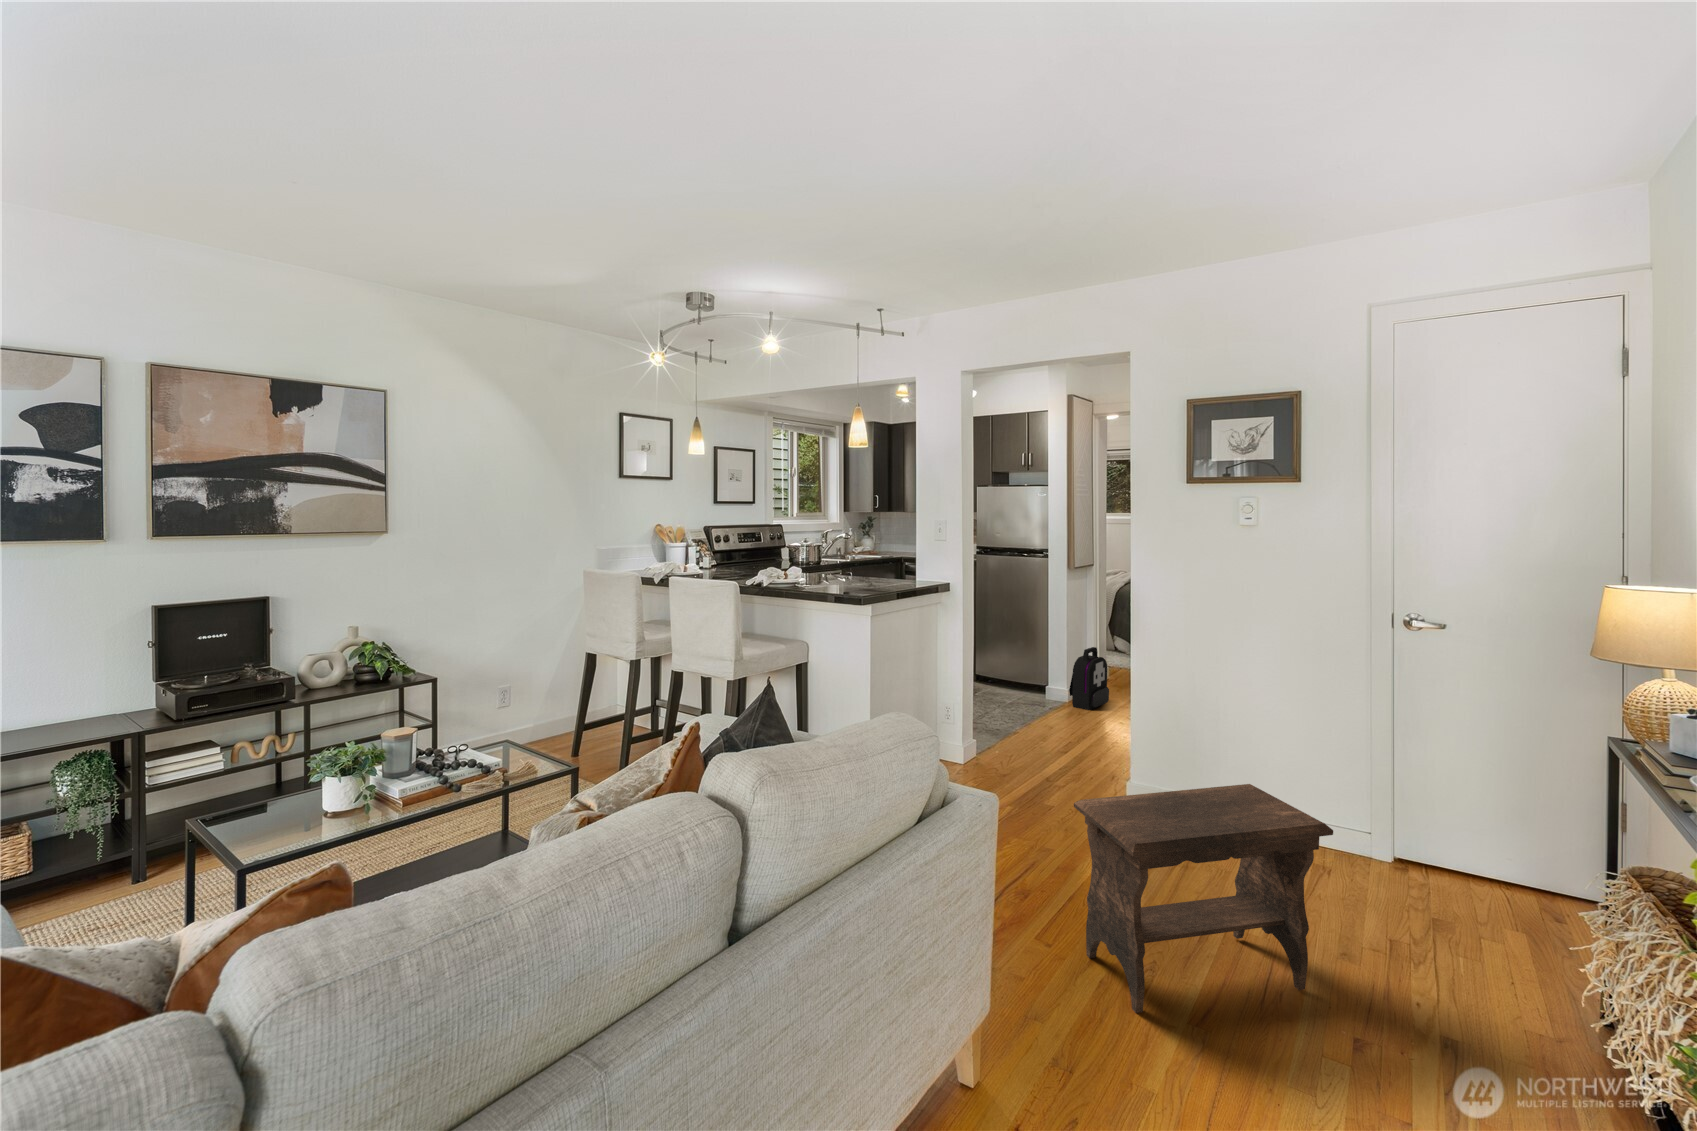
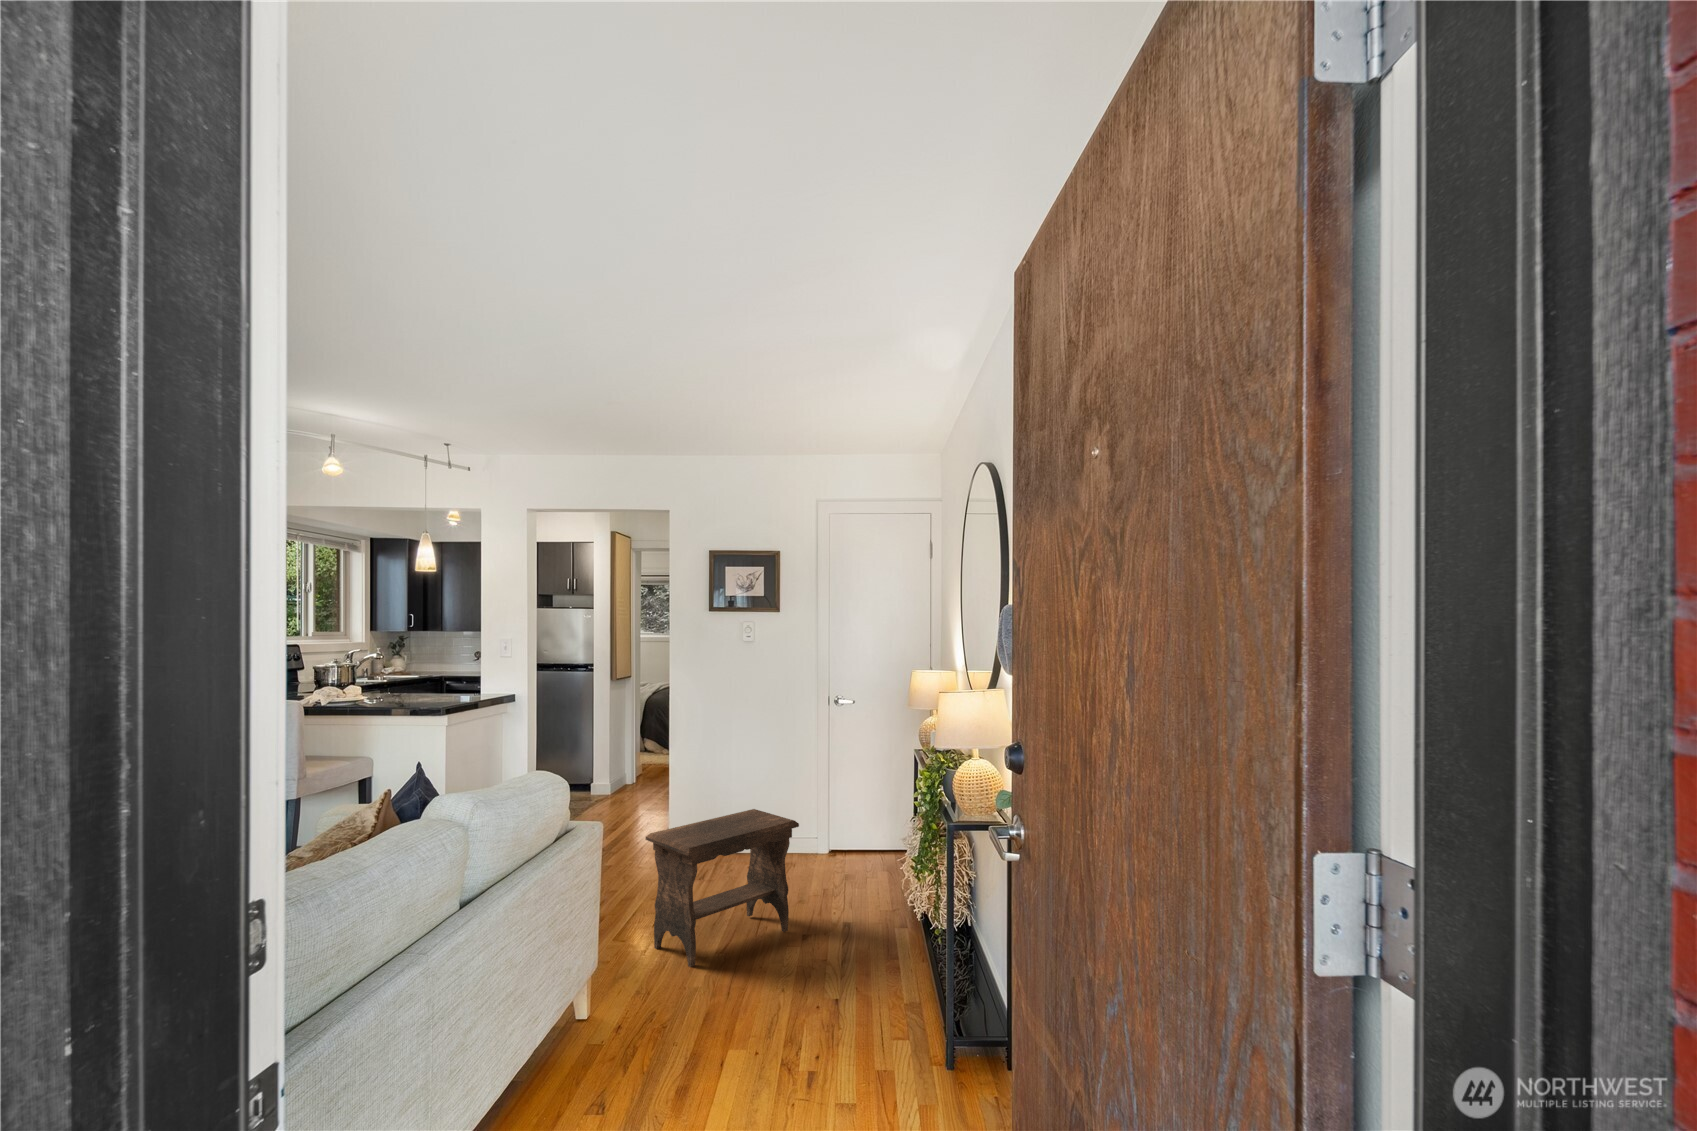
backpack: present [1069,647,1109,710] -> none [613,746,646,801]

